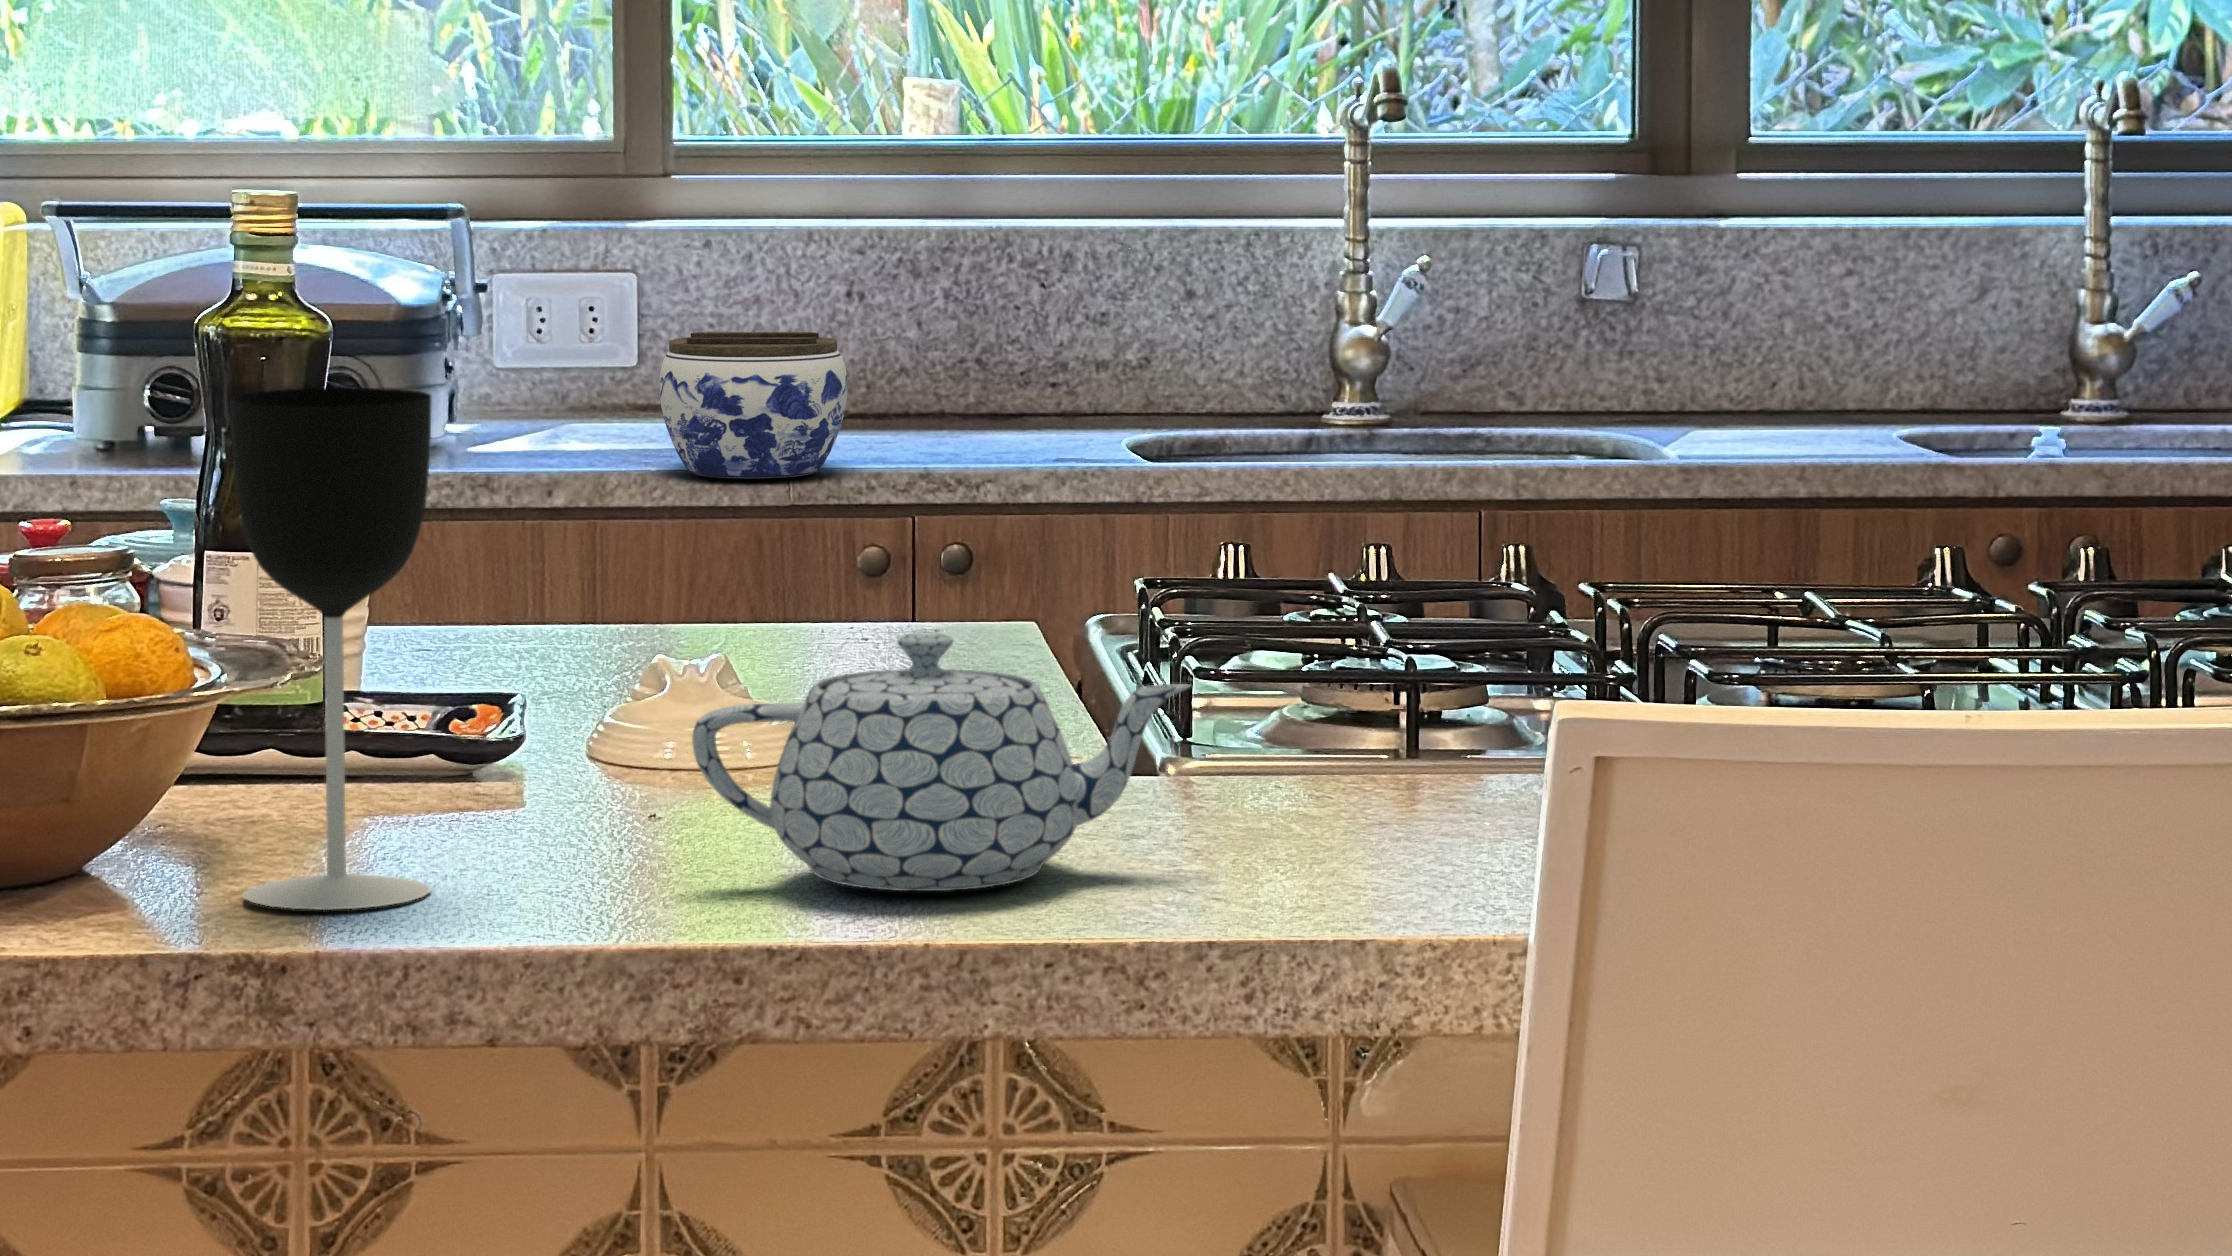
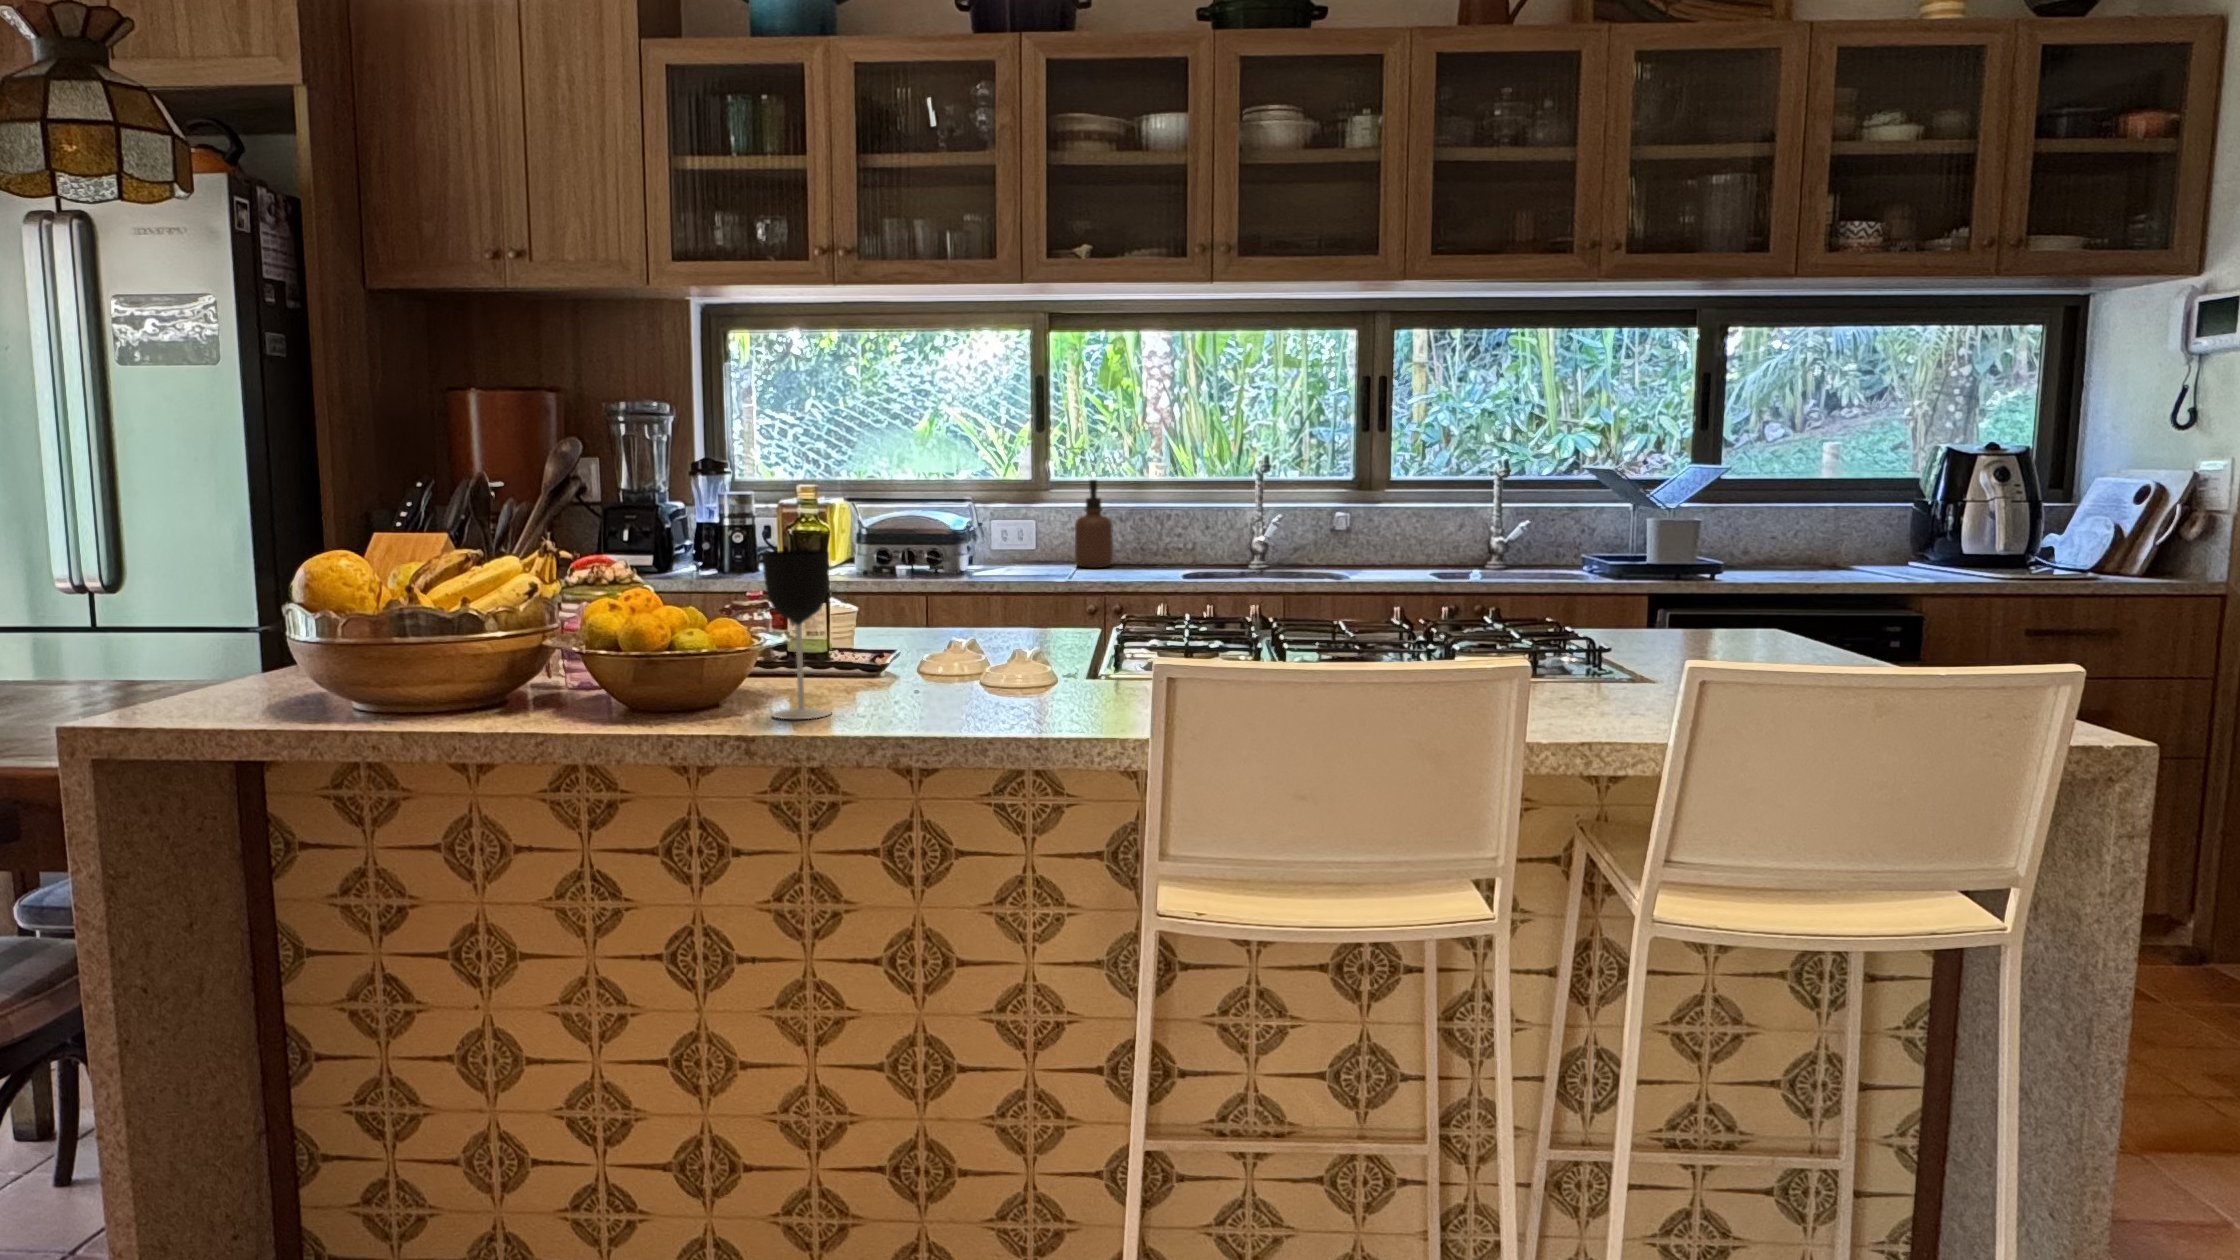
soap dispenser: none [819,123,940,404] -> present [1075,480,1113,568]
jar: present [659,332,847,478] -> none [1014,544,1073,589]
teapot: present [692,633,1190,891] -> none [913,632,1076,716]

